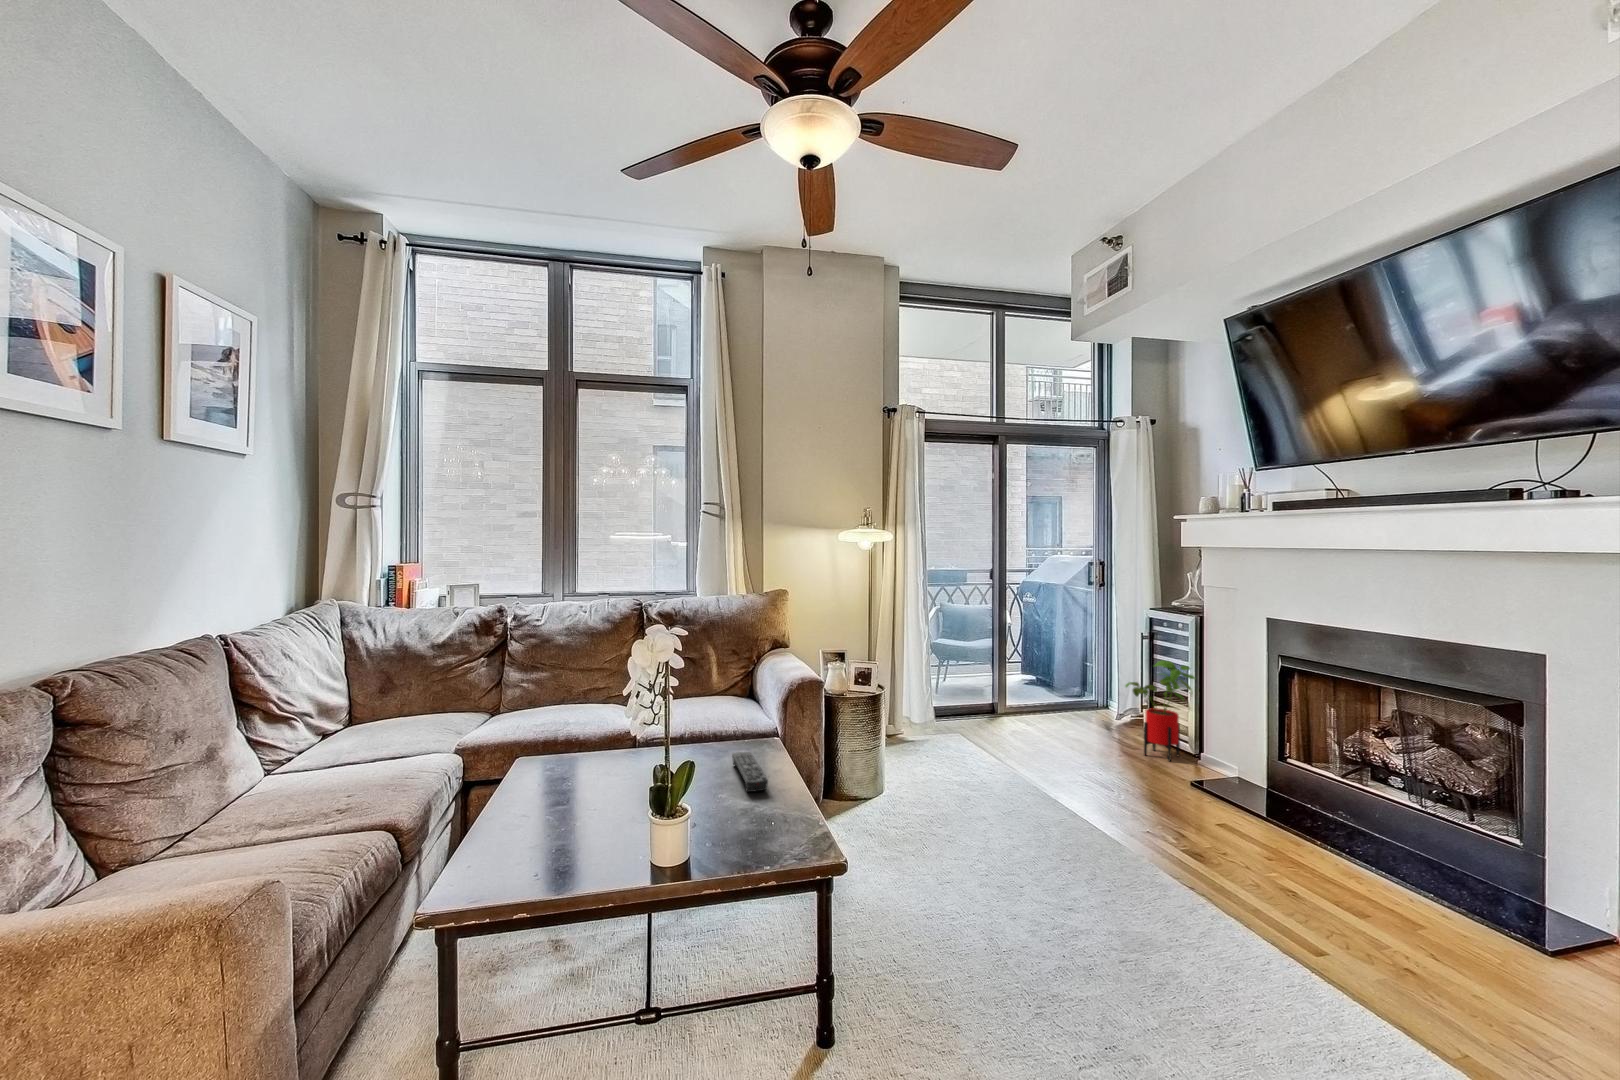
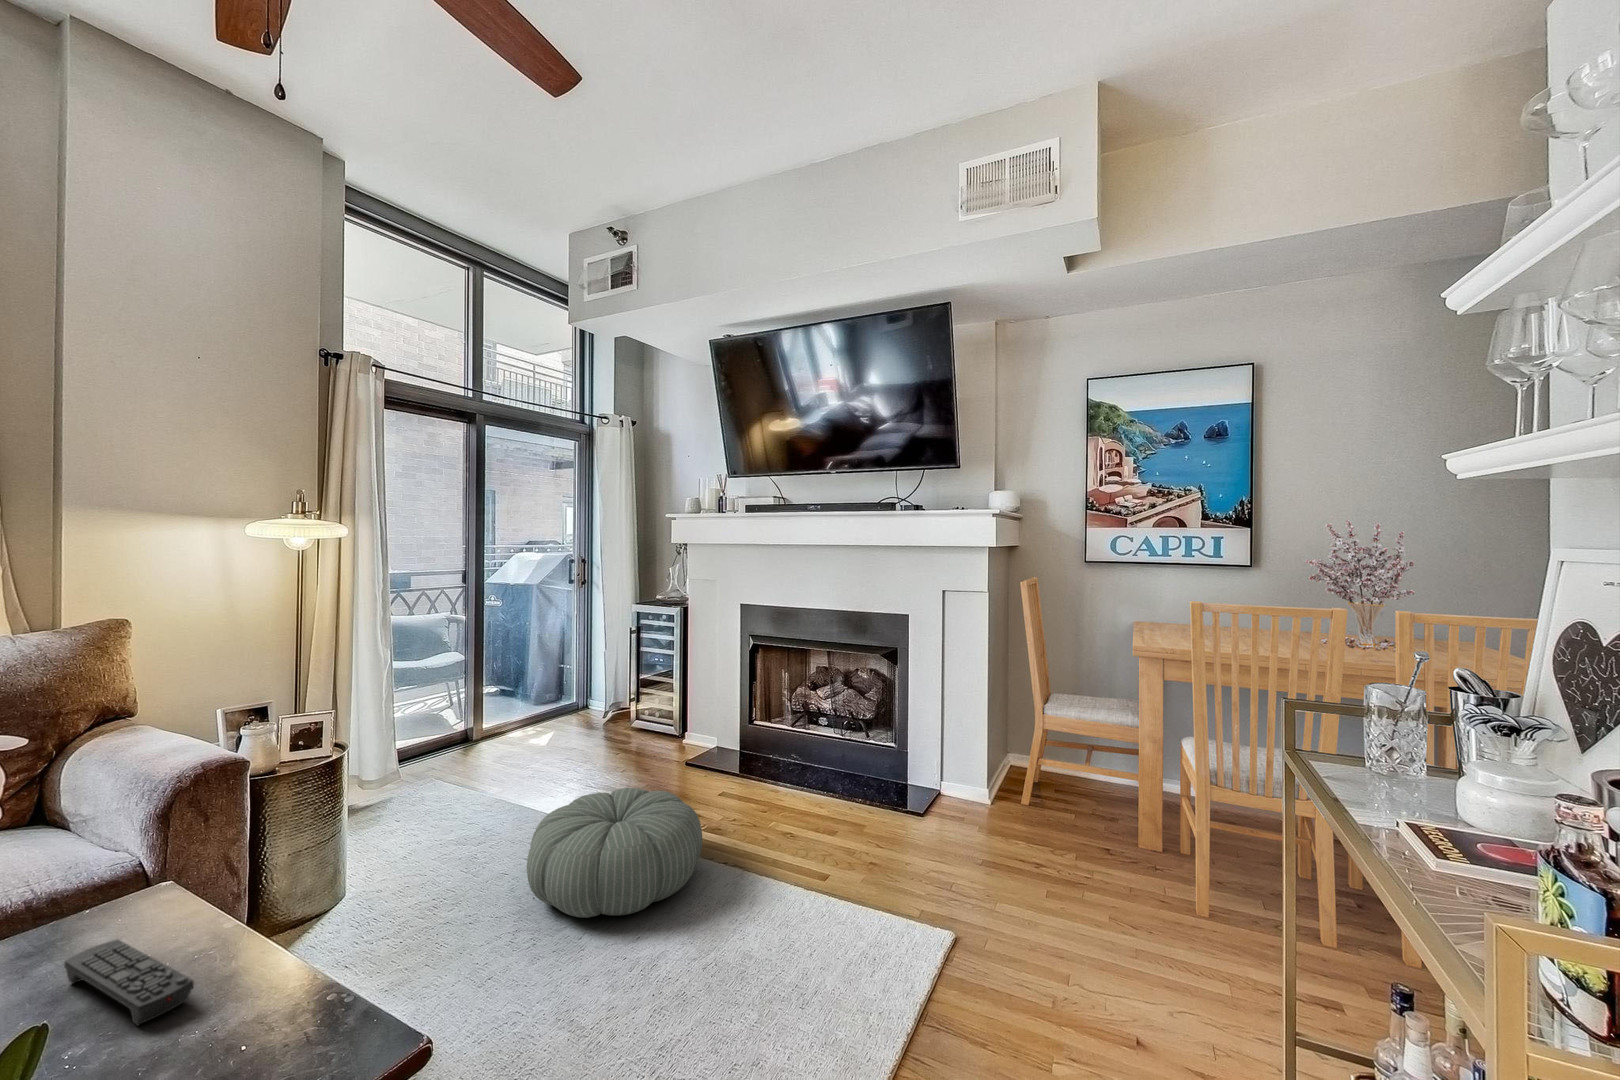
house plant: present [1126,660,1195,761] -> none [622,651,684,746]
pouf: none [992,774,1162,889] -> present [527,788,702,918]

